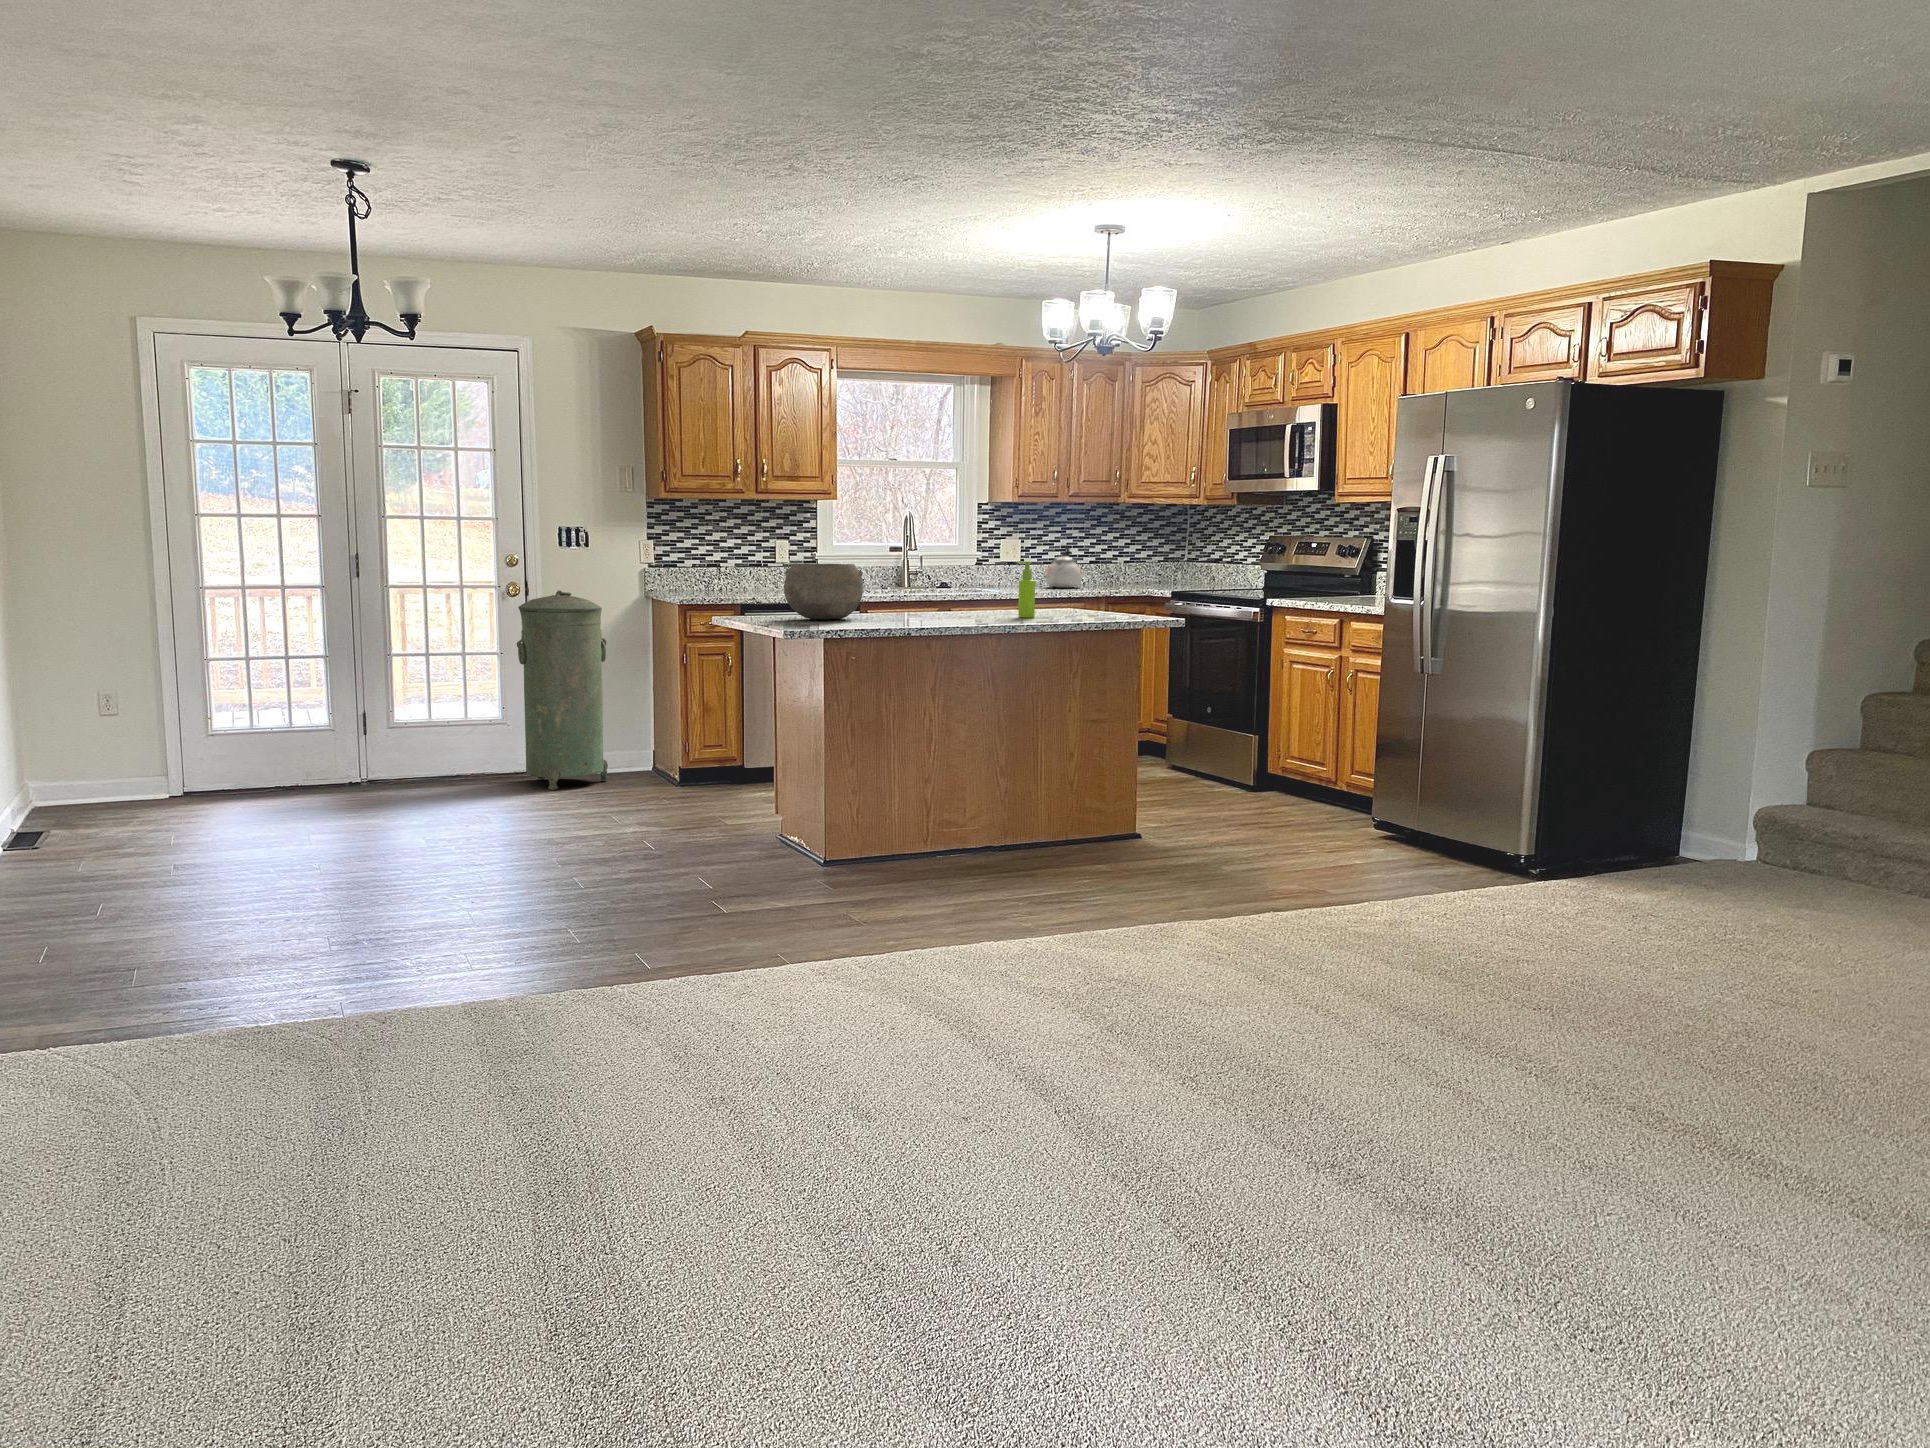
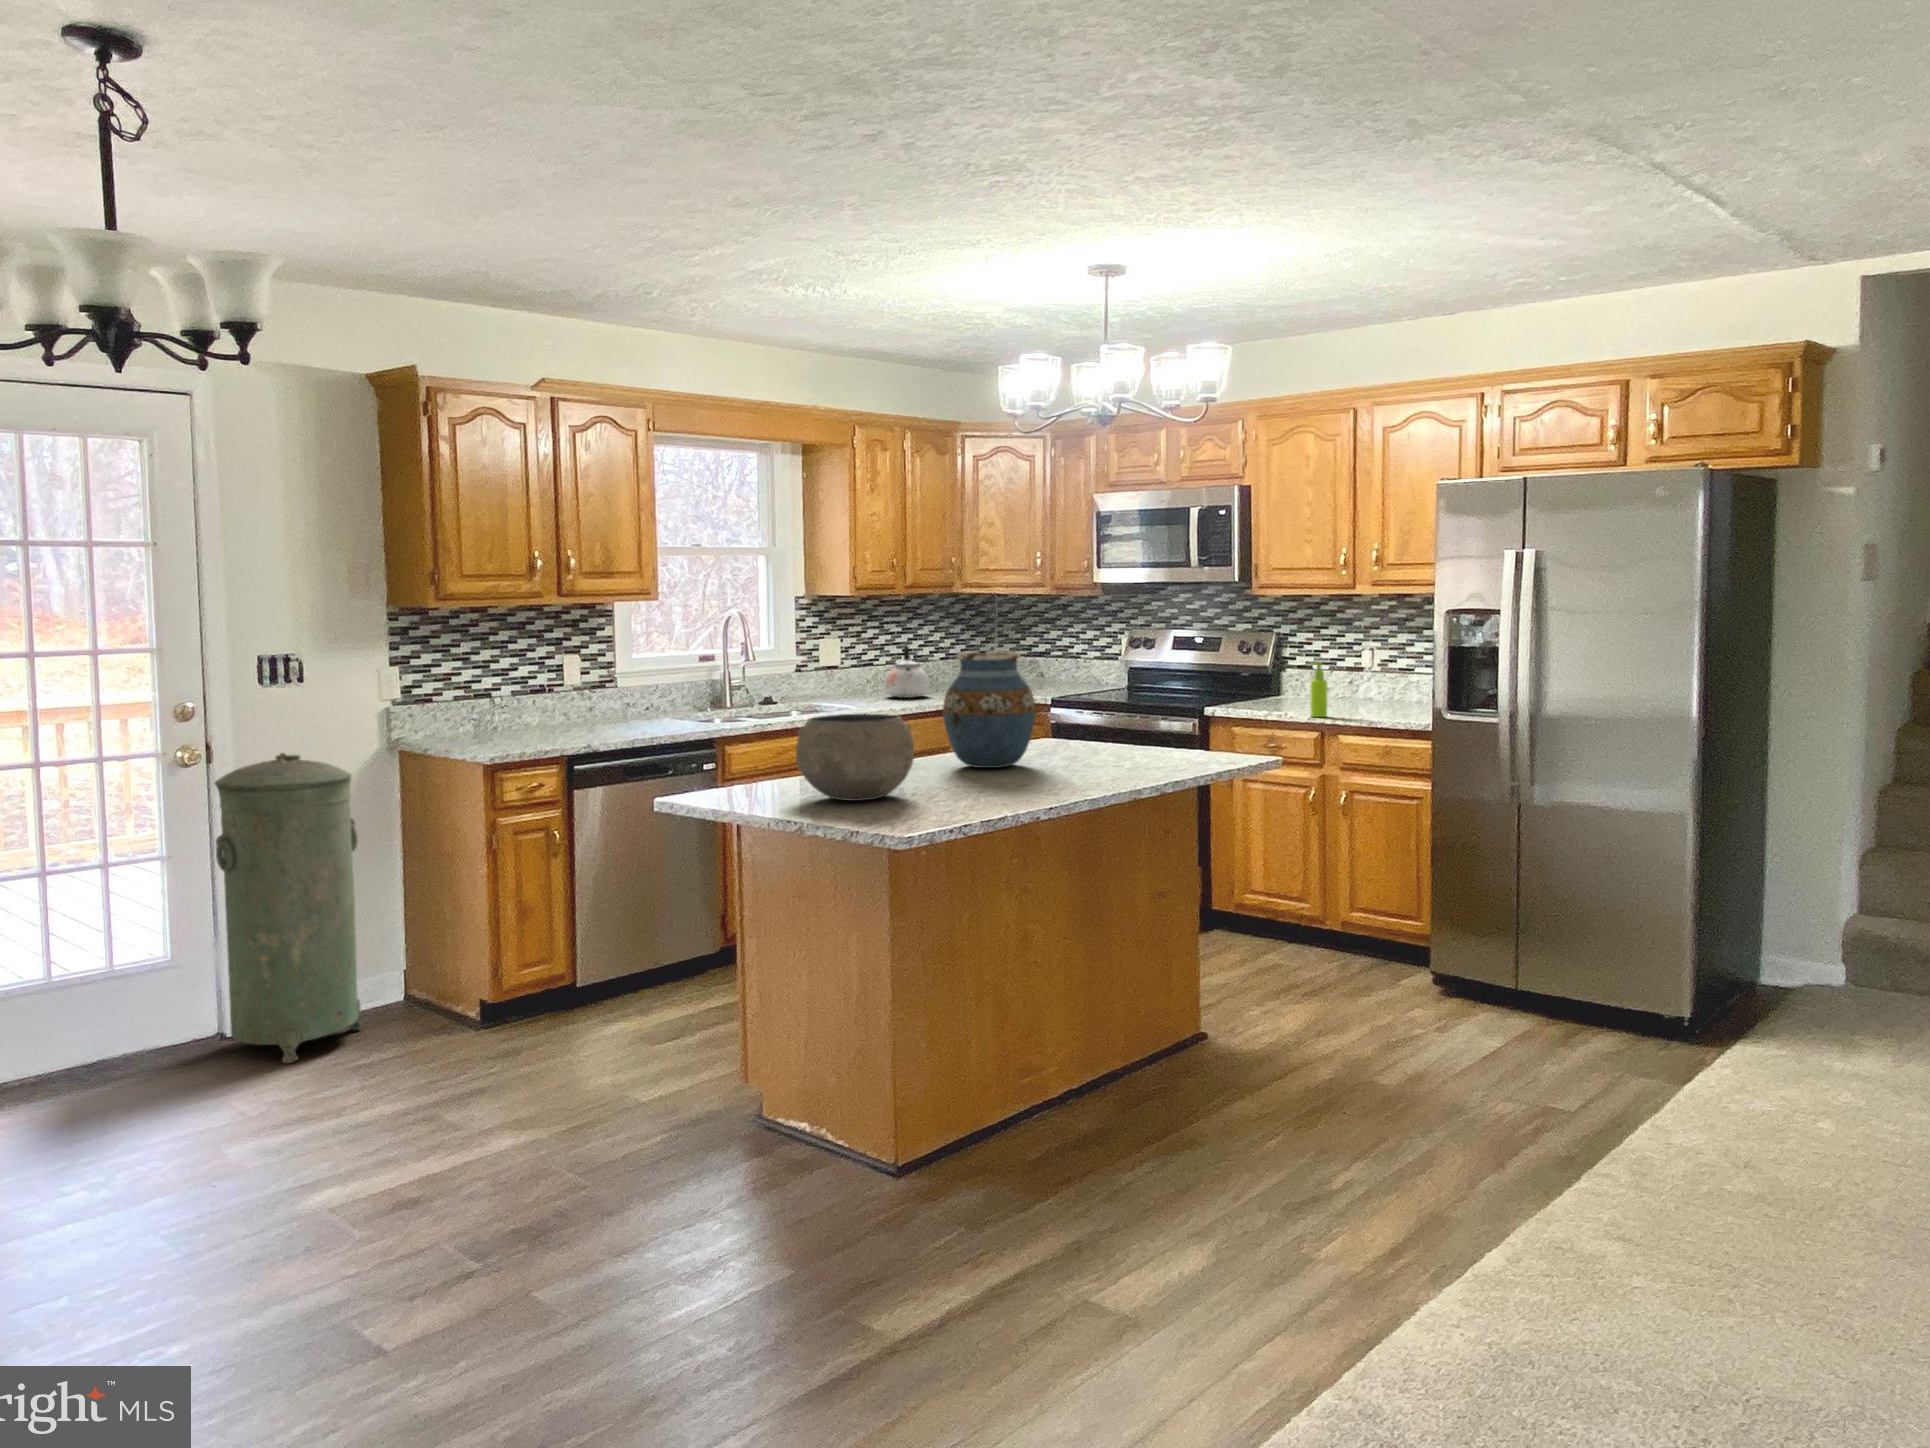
vase: none [928,528,995,613] -> present [943,651,1035,768]
soap dispenser: present [1017,561,1035,617] -> present [1311,662,1327,717]

